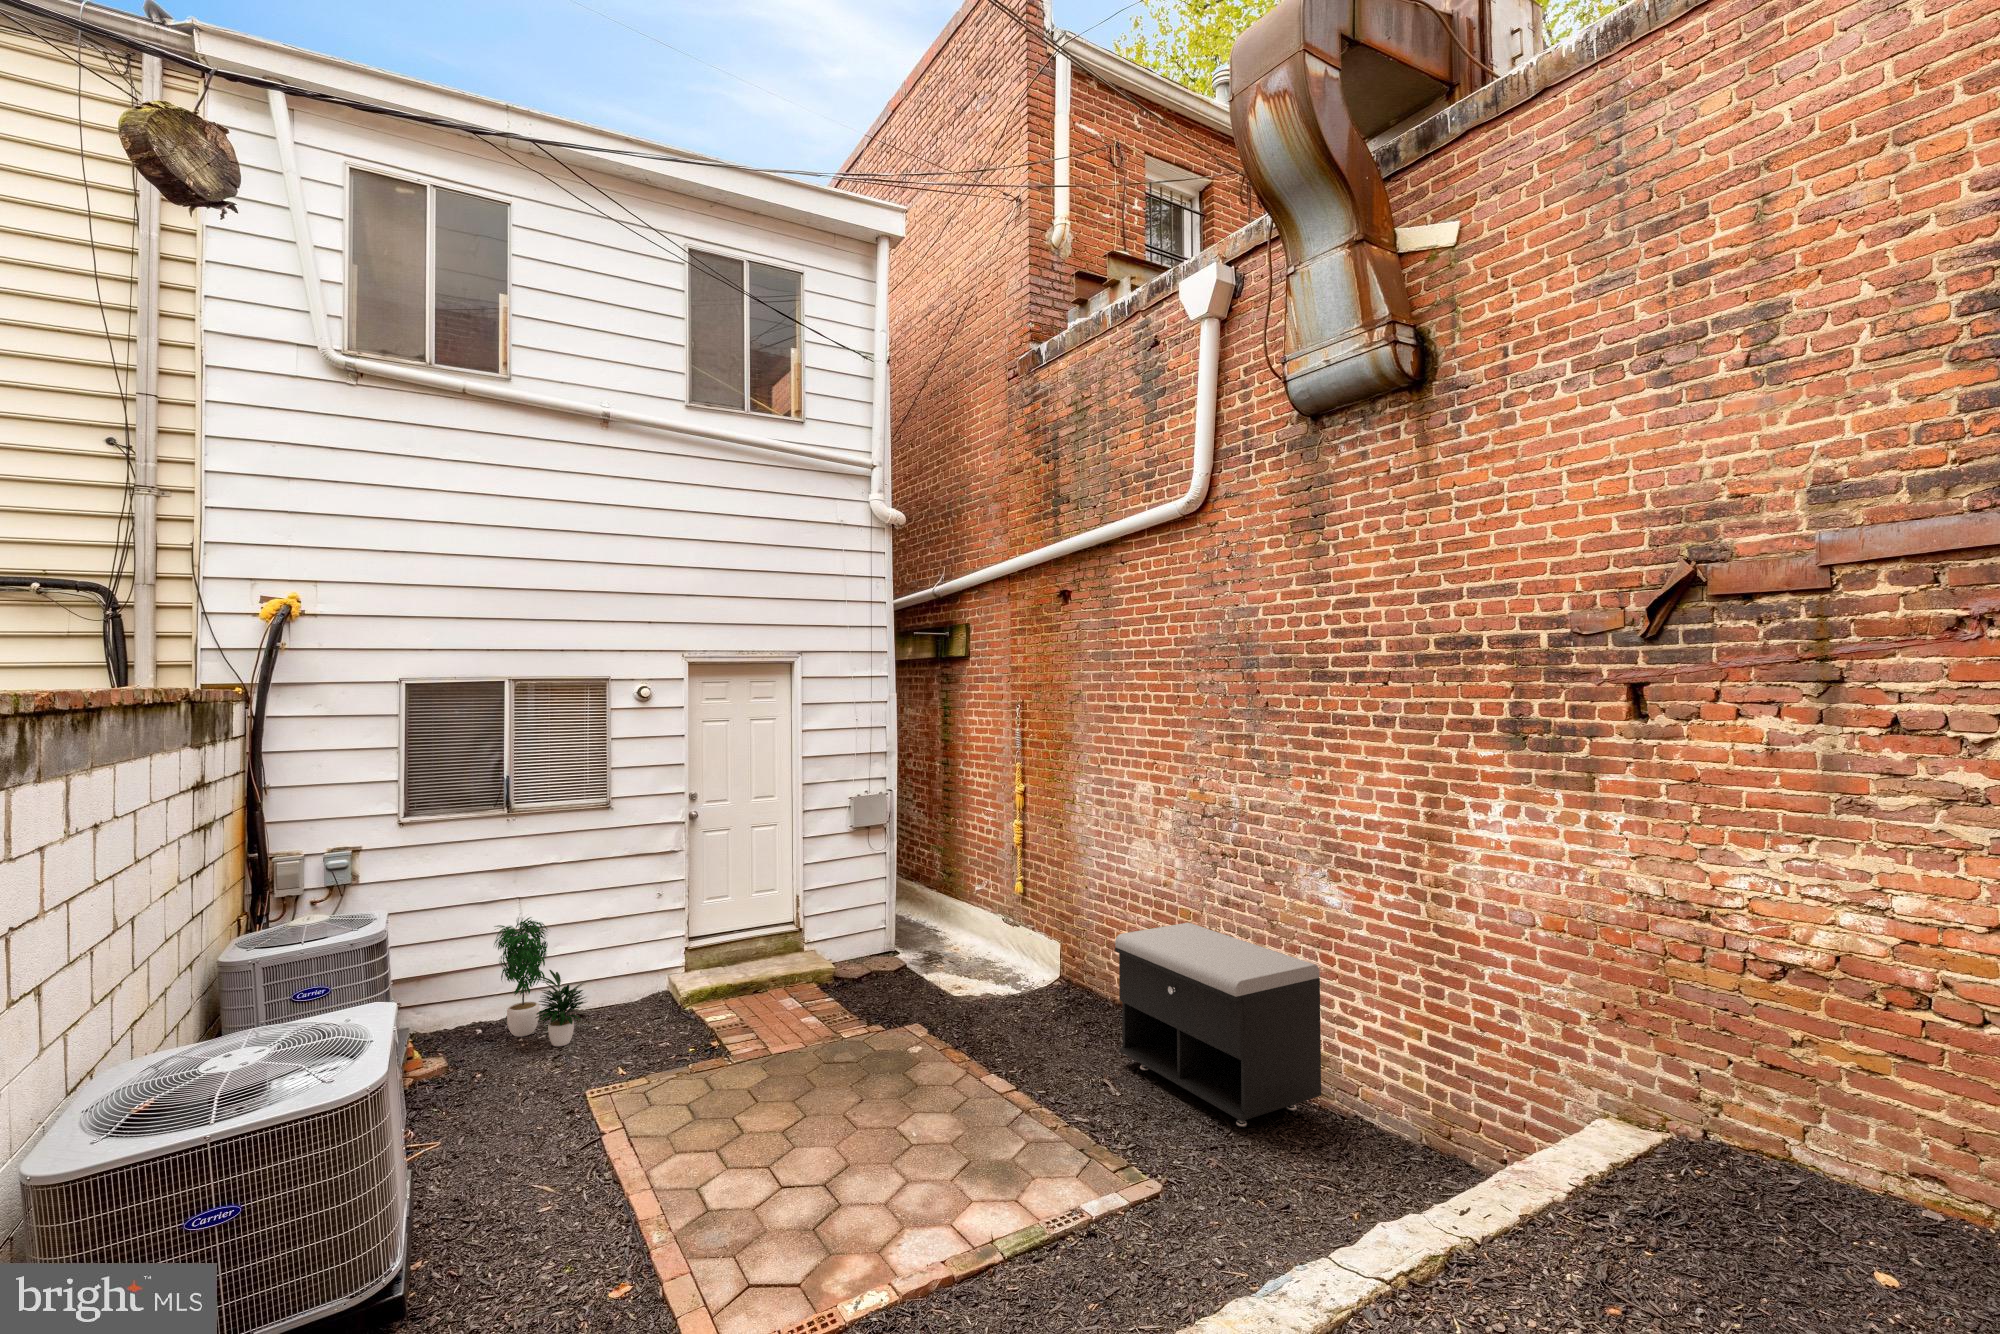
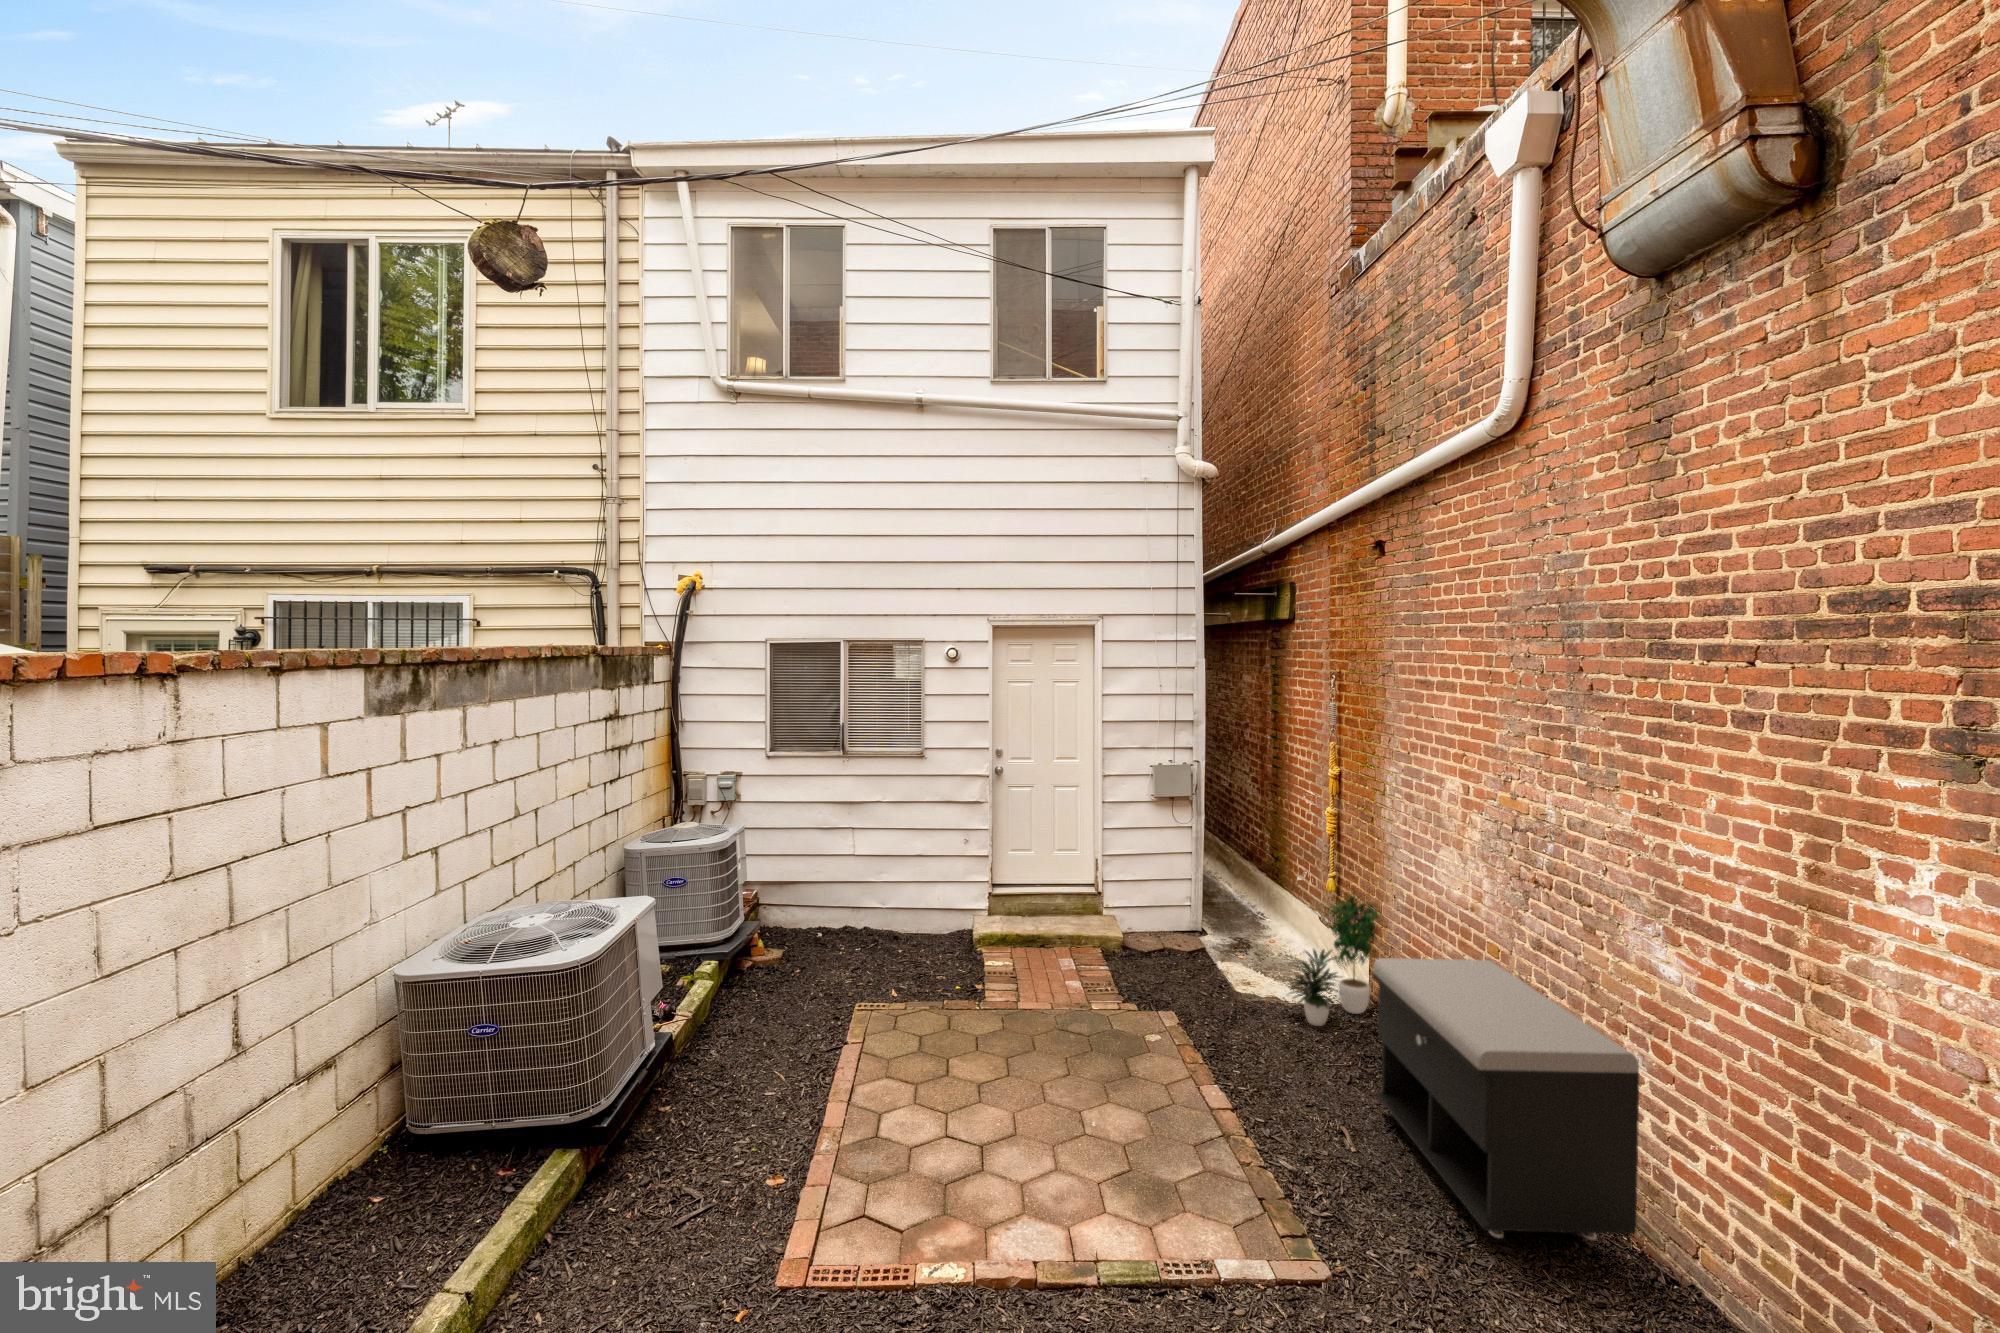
potted plant: present [494,917,586,1046] -> present [1290,892,1380,1026]

